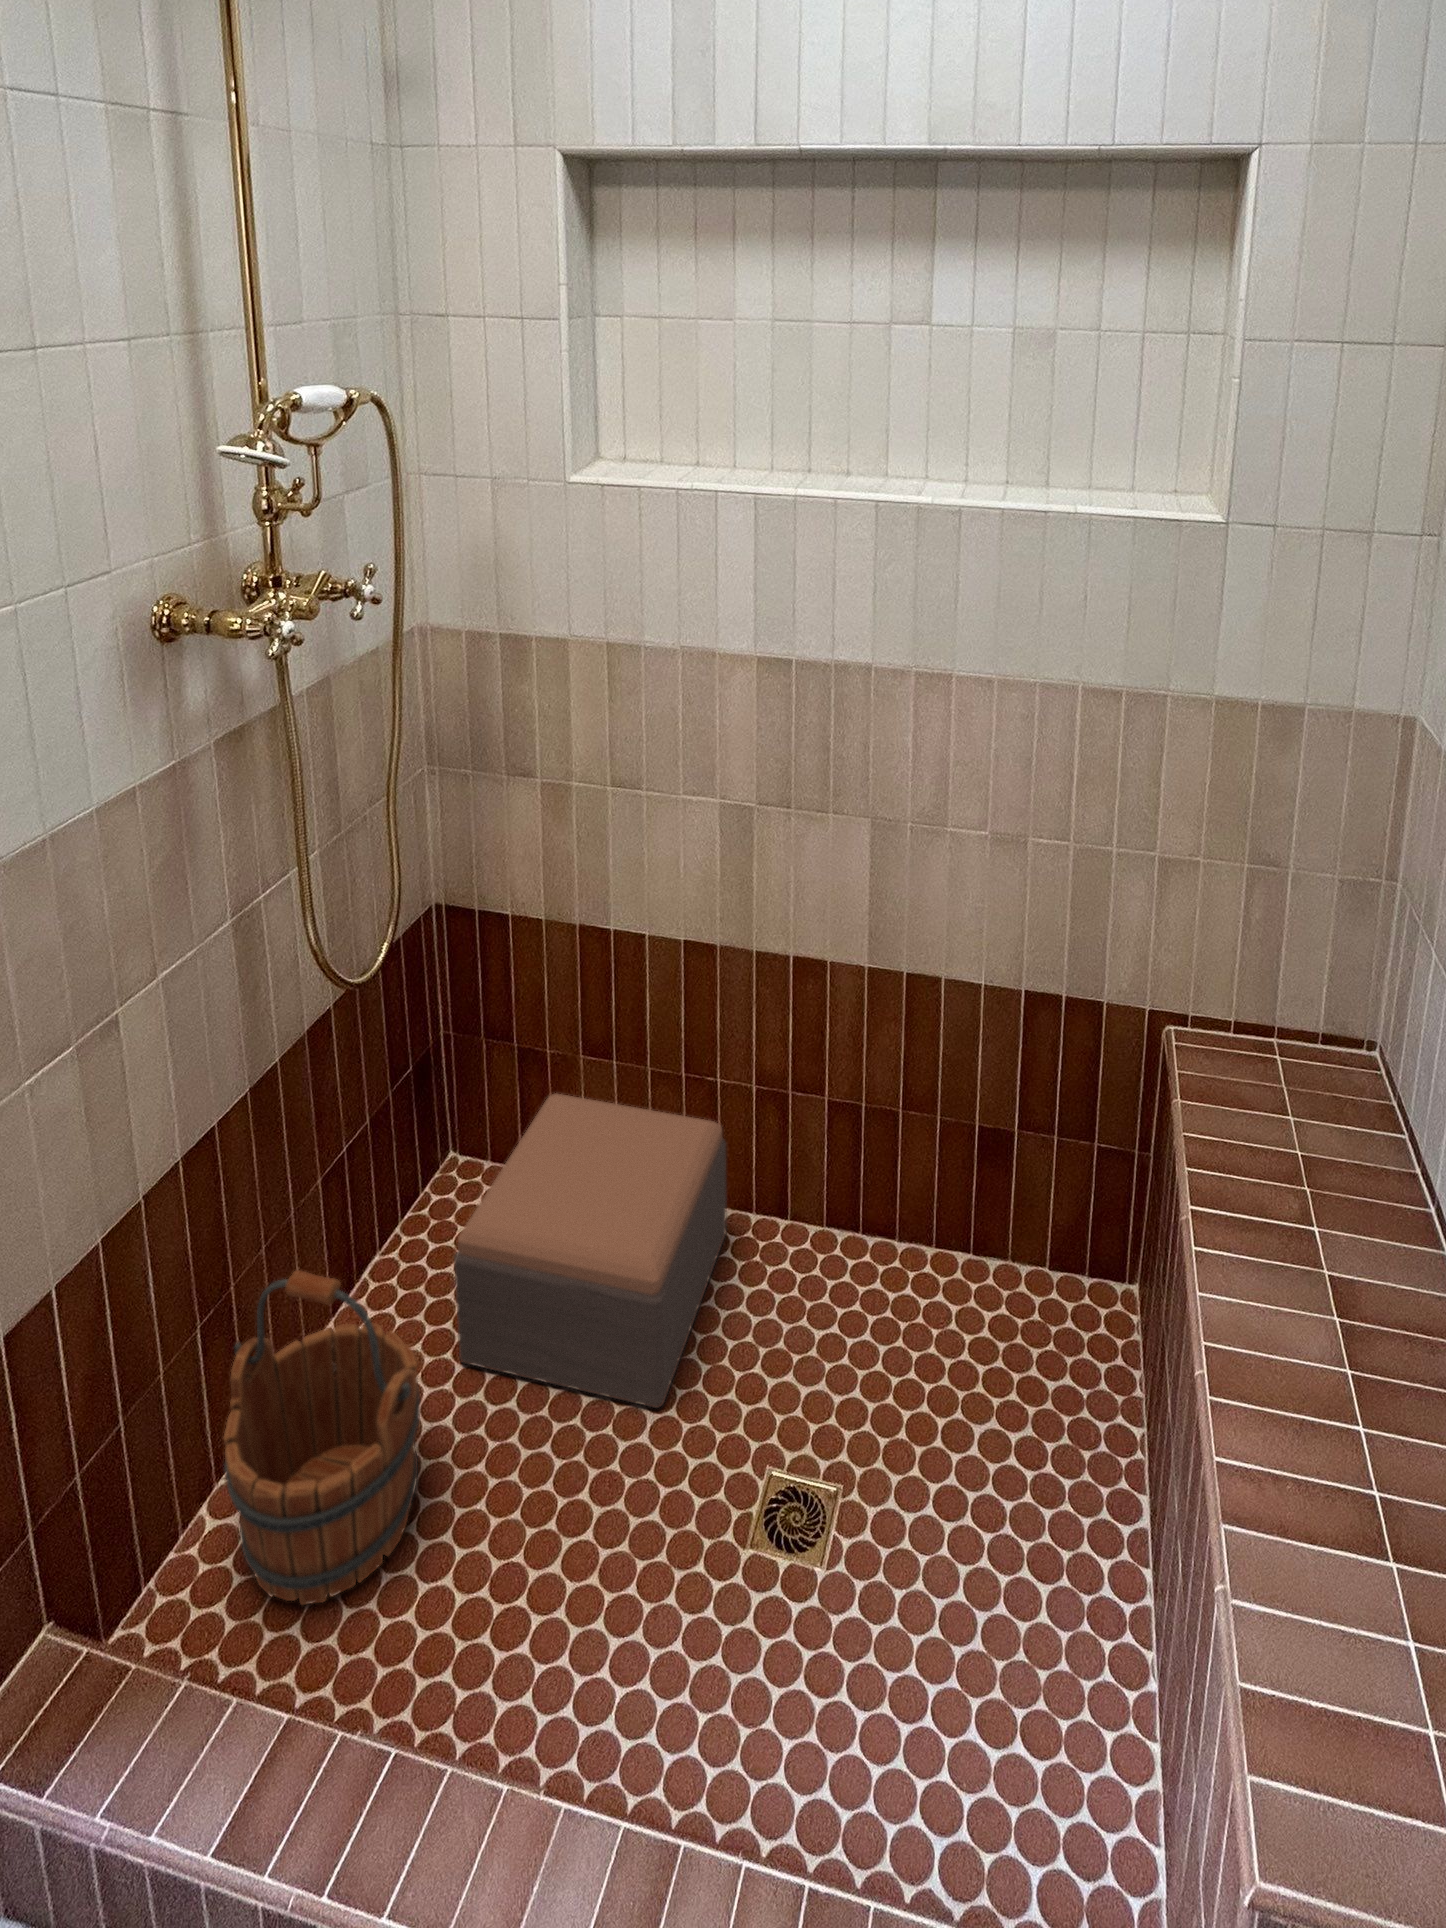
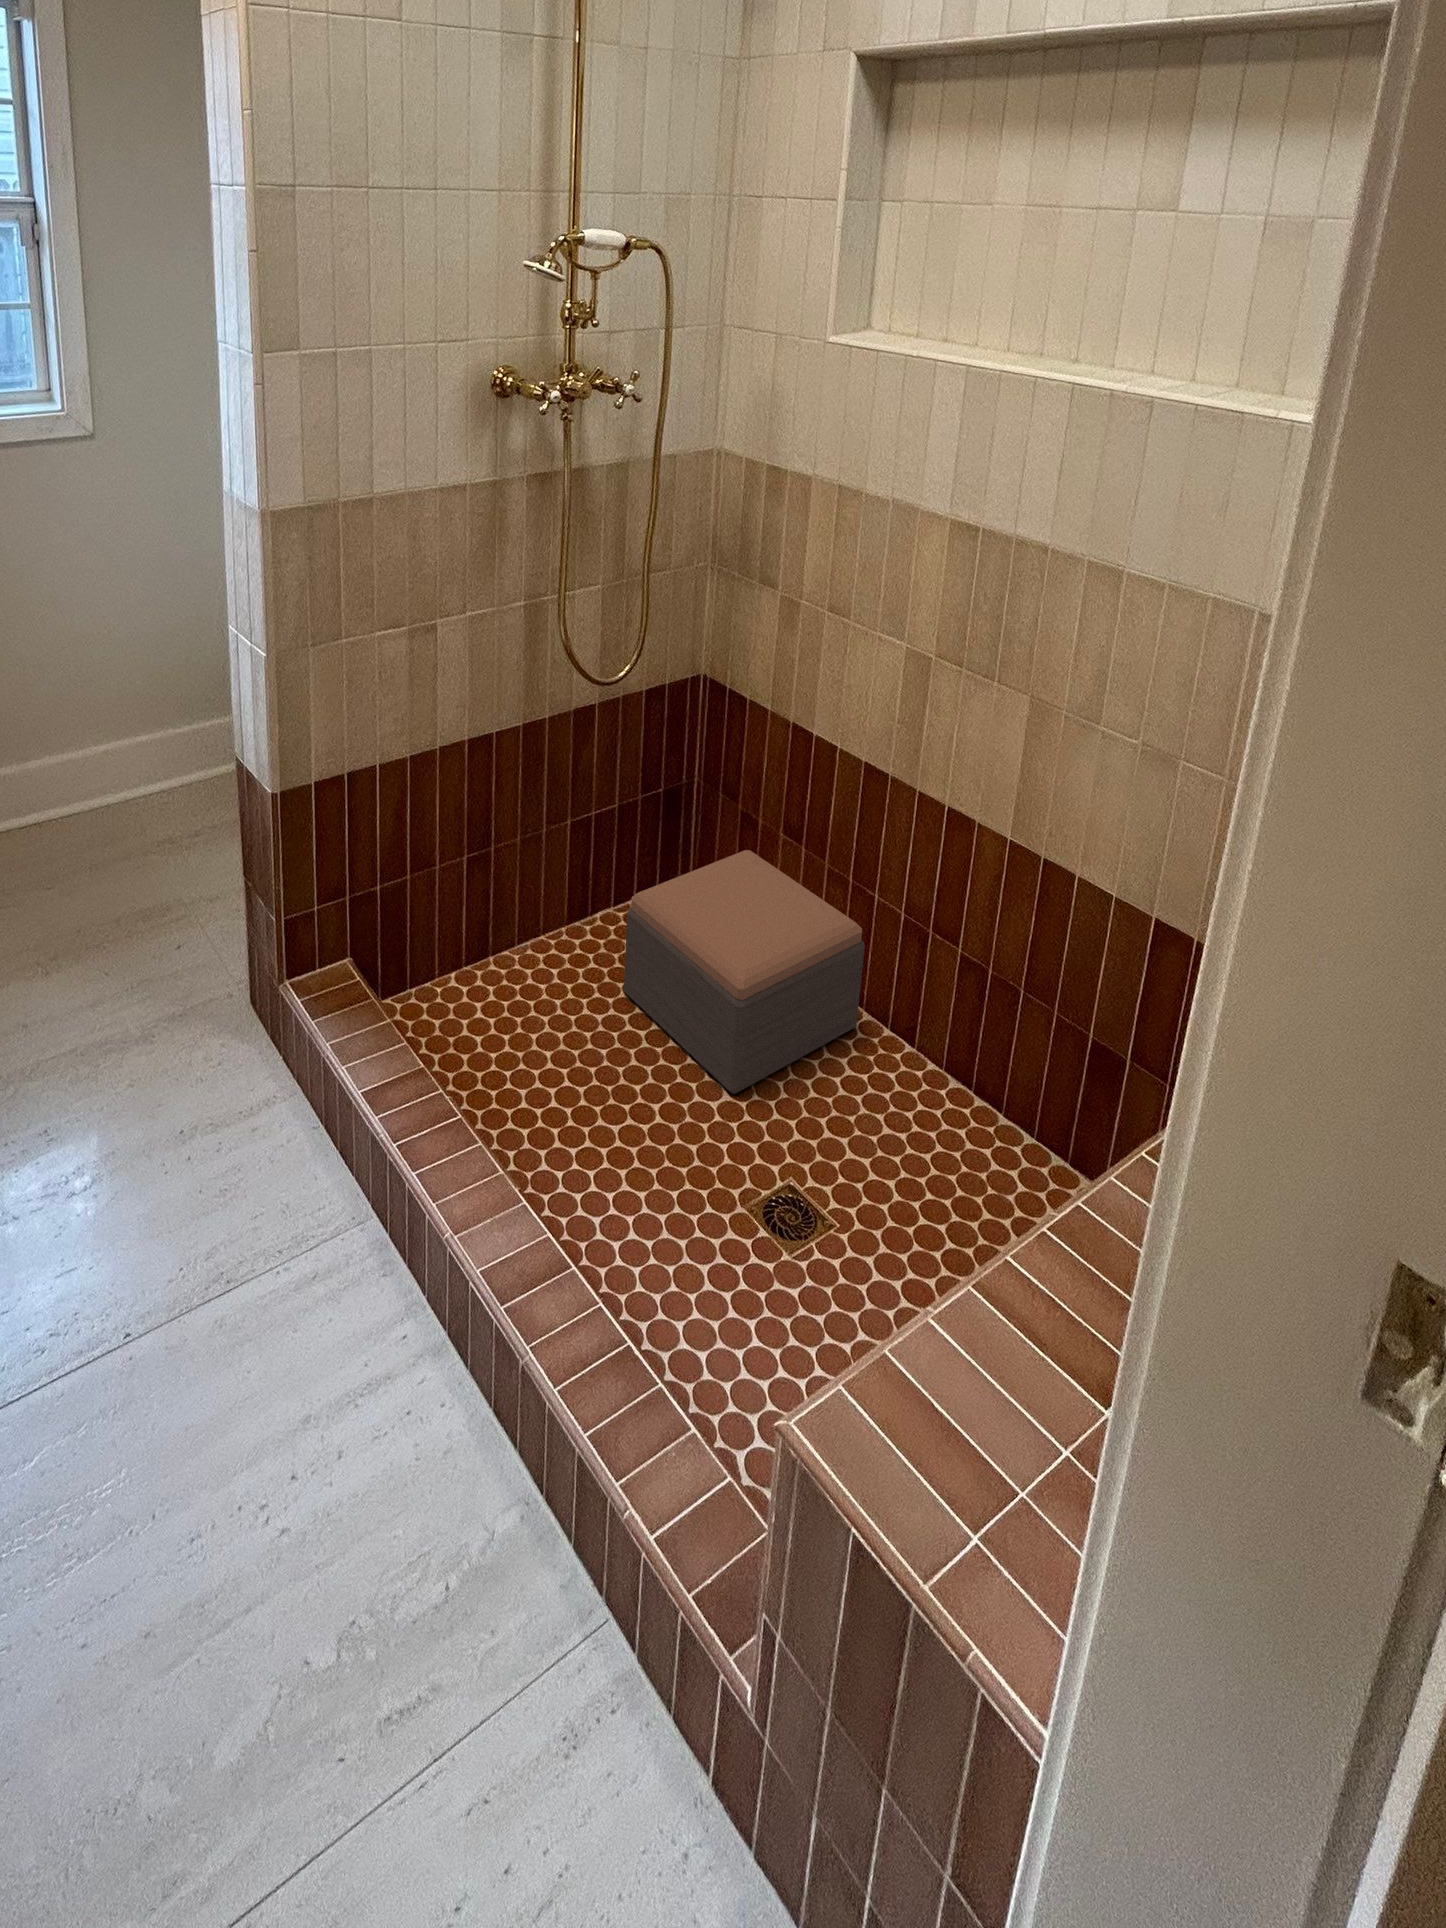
wooden bucket: present [223,1270,420,1605] -> none [448,839,571,1058]

